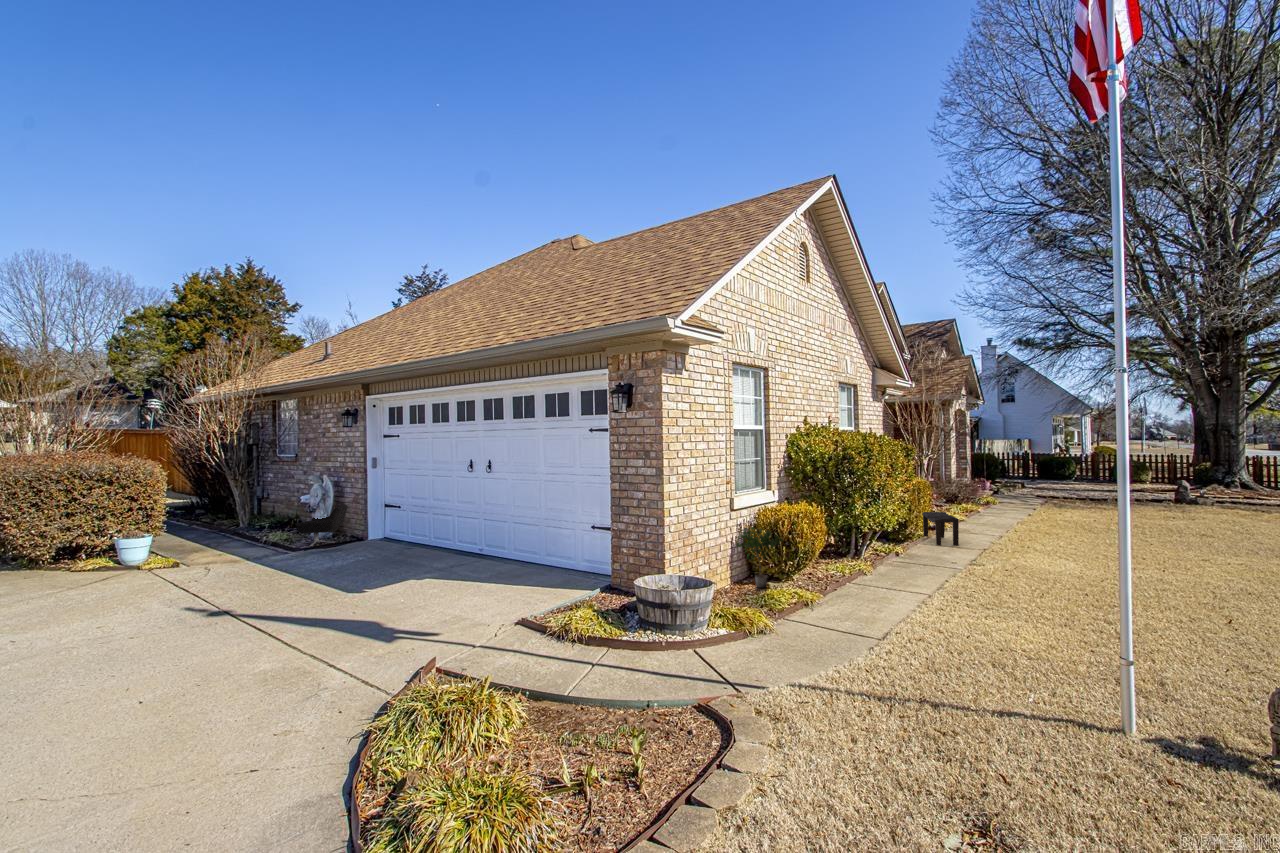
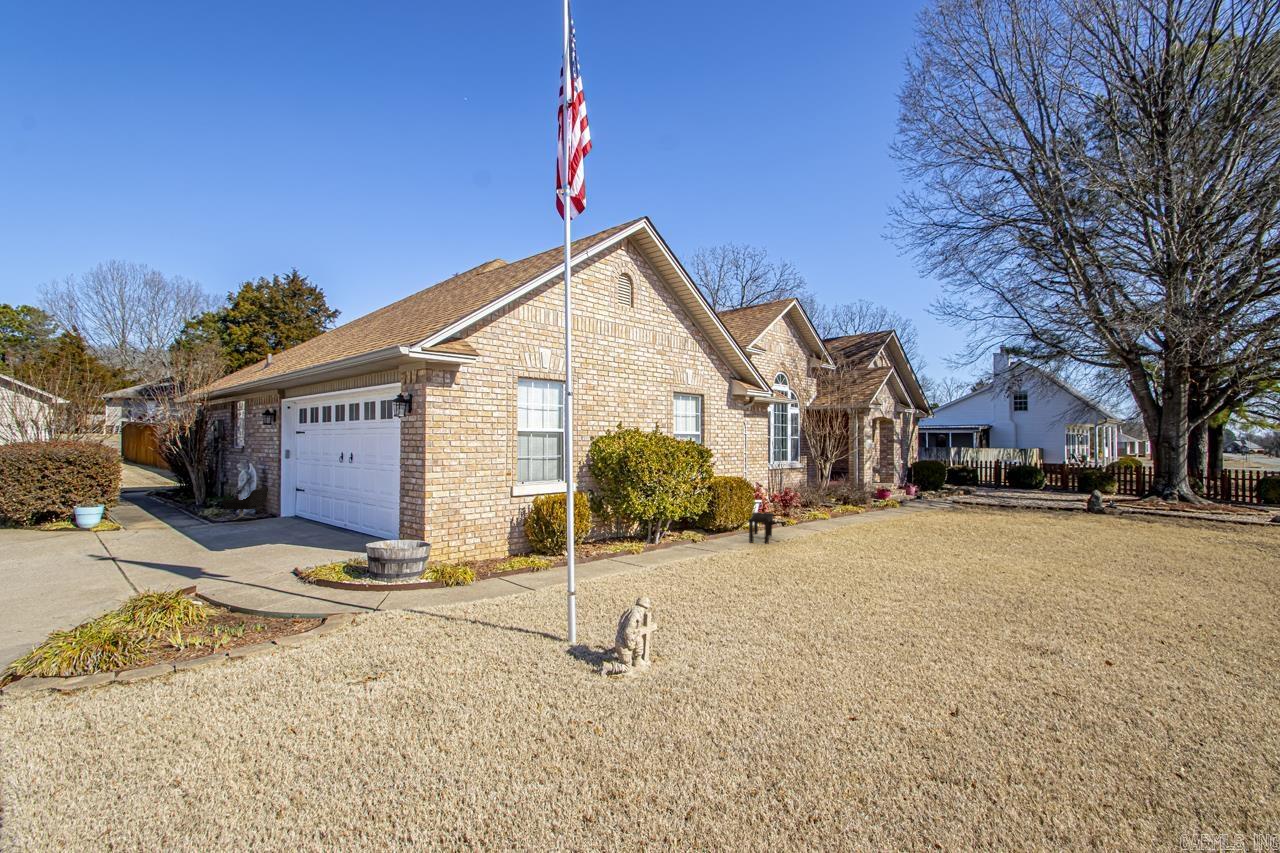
potted plant: present [737,527,783,588] -> none [495,516,527,567]

